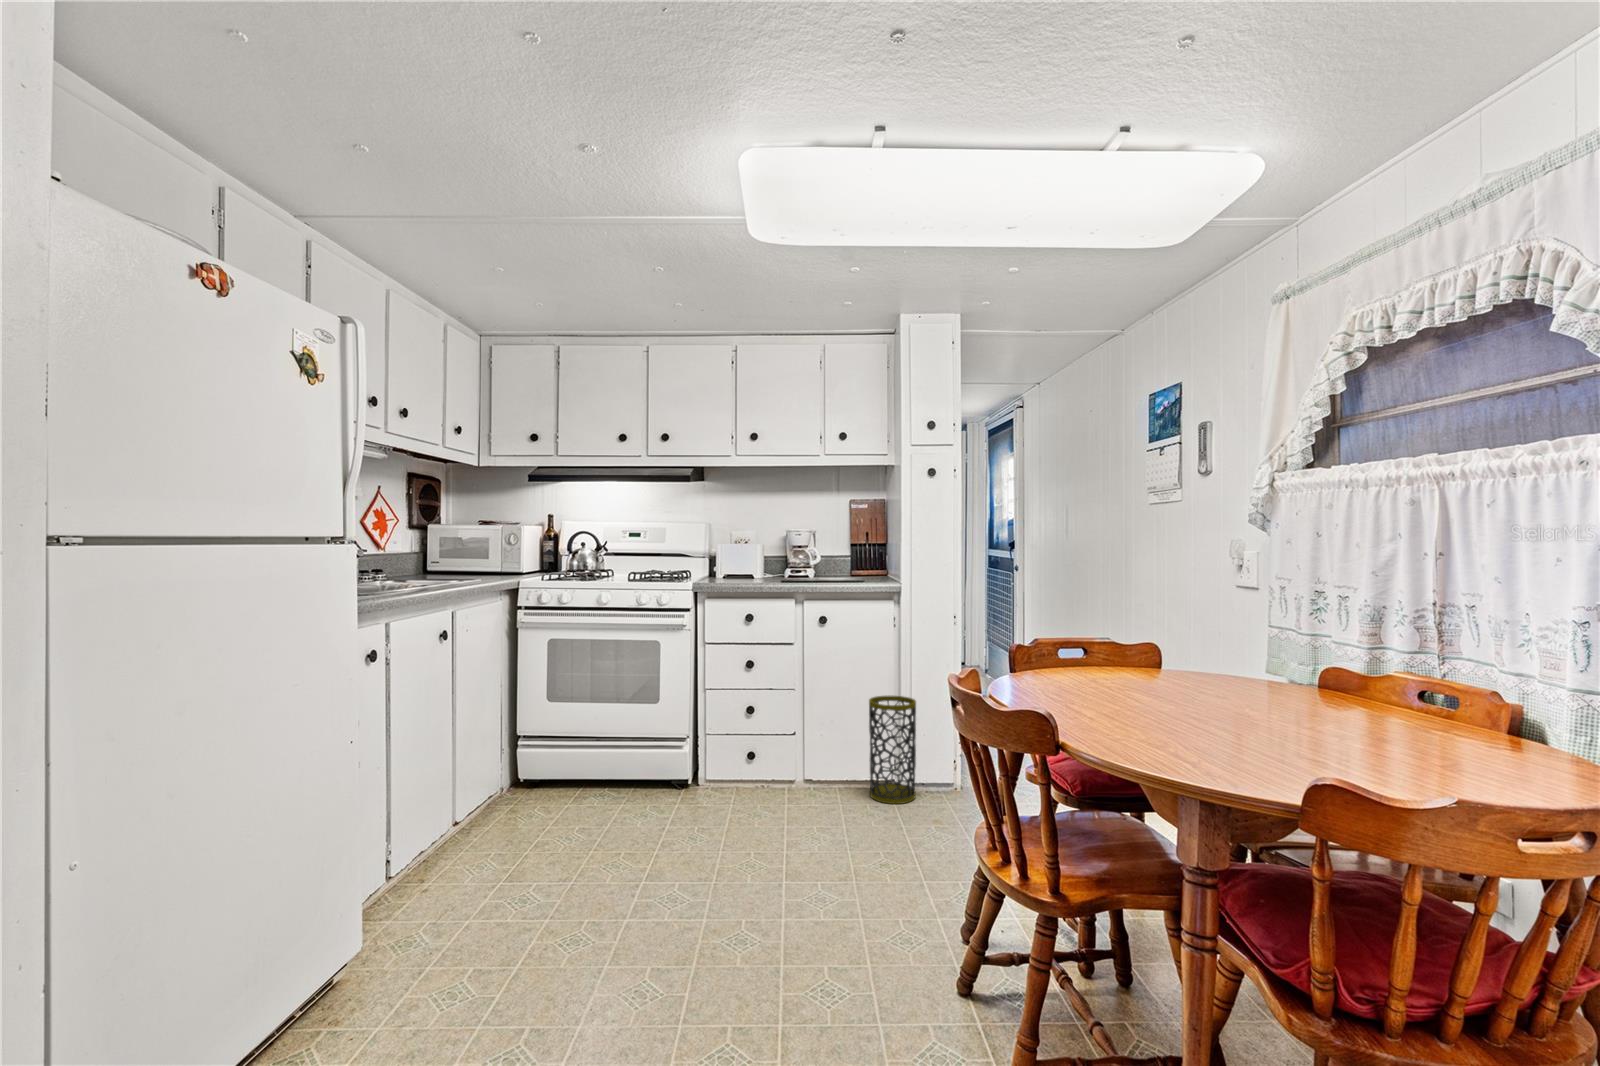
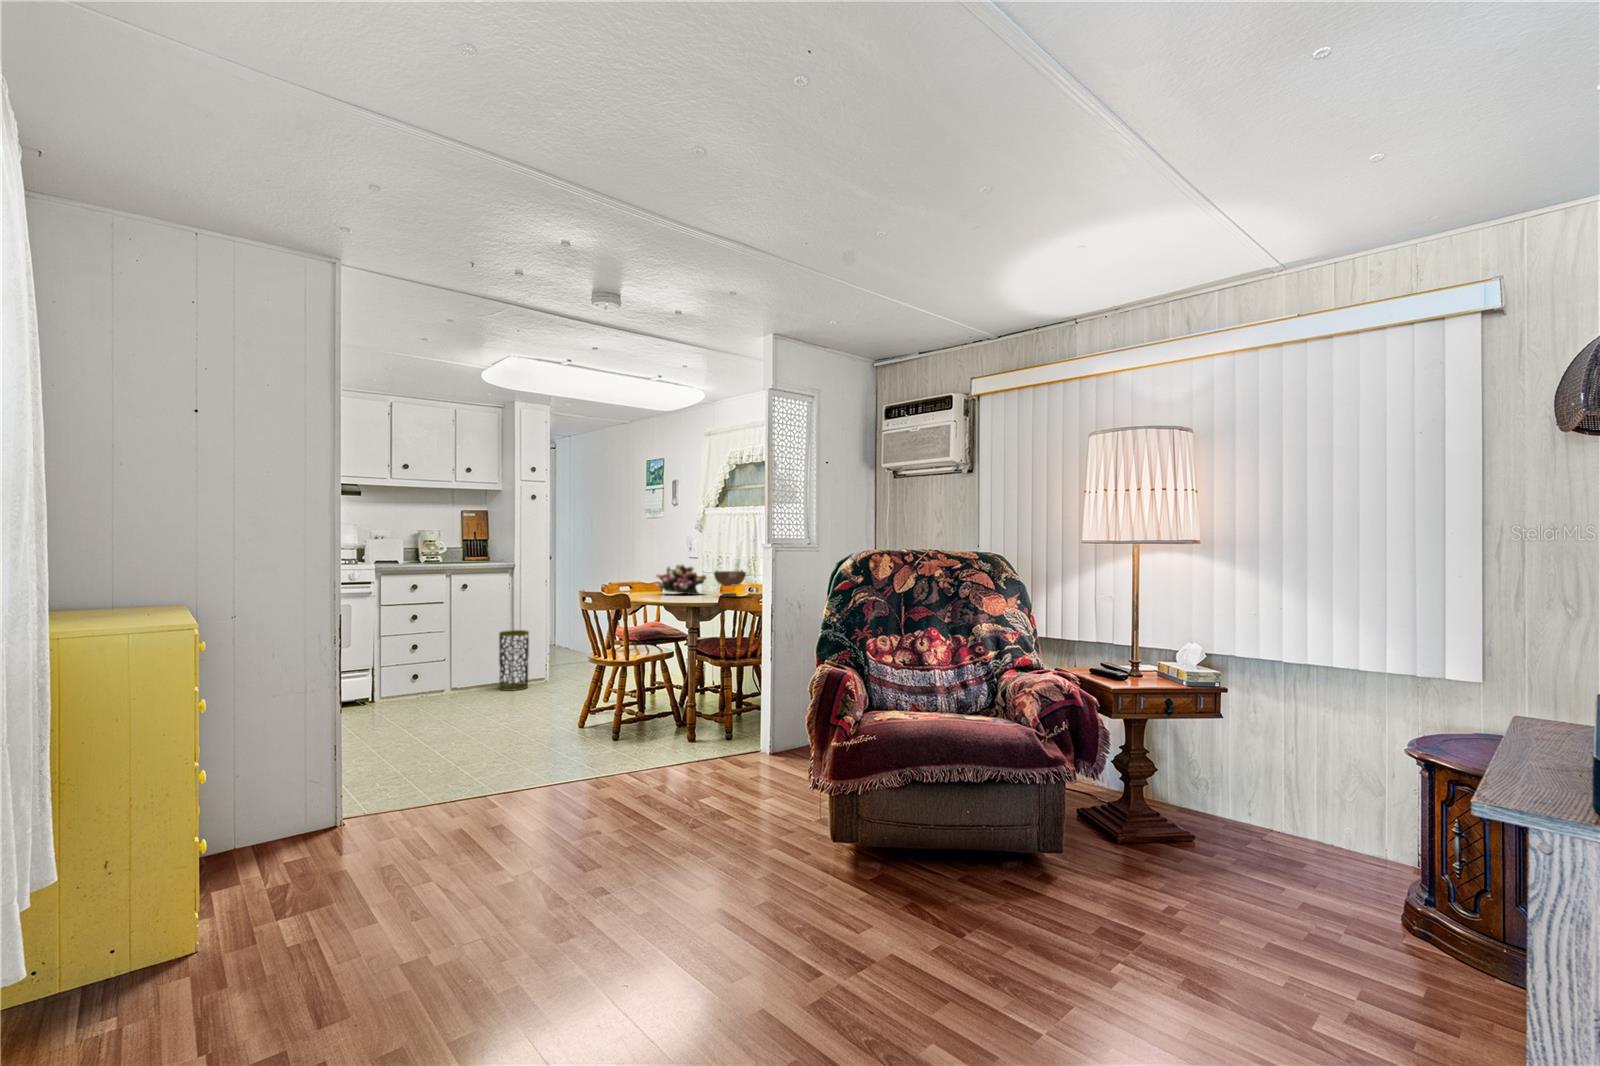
flower arrangement: none [1112,612,1270,706] -> present [655,564,706,595]
bowl: none [1292,649,1428,745] -> present [714,570,746,597]

